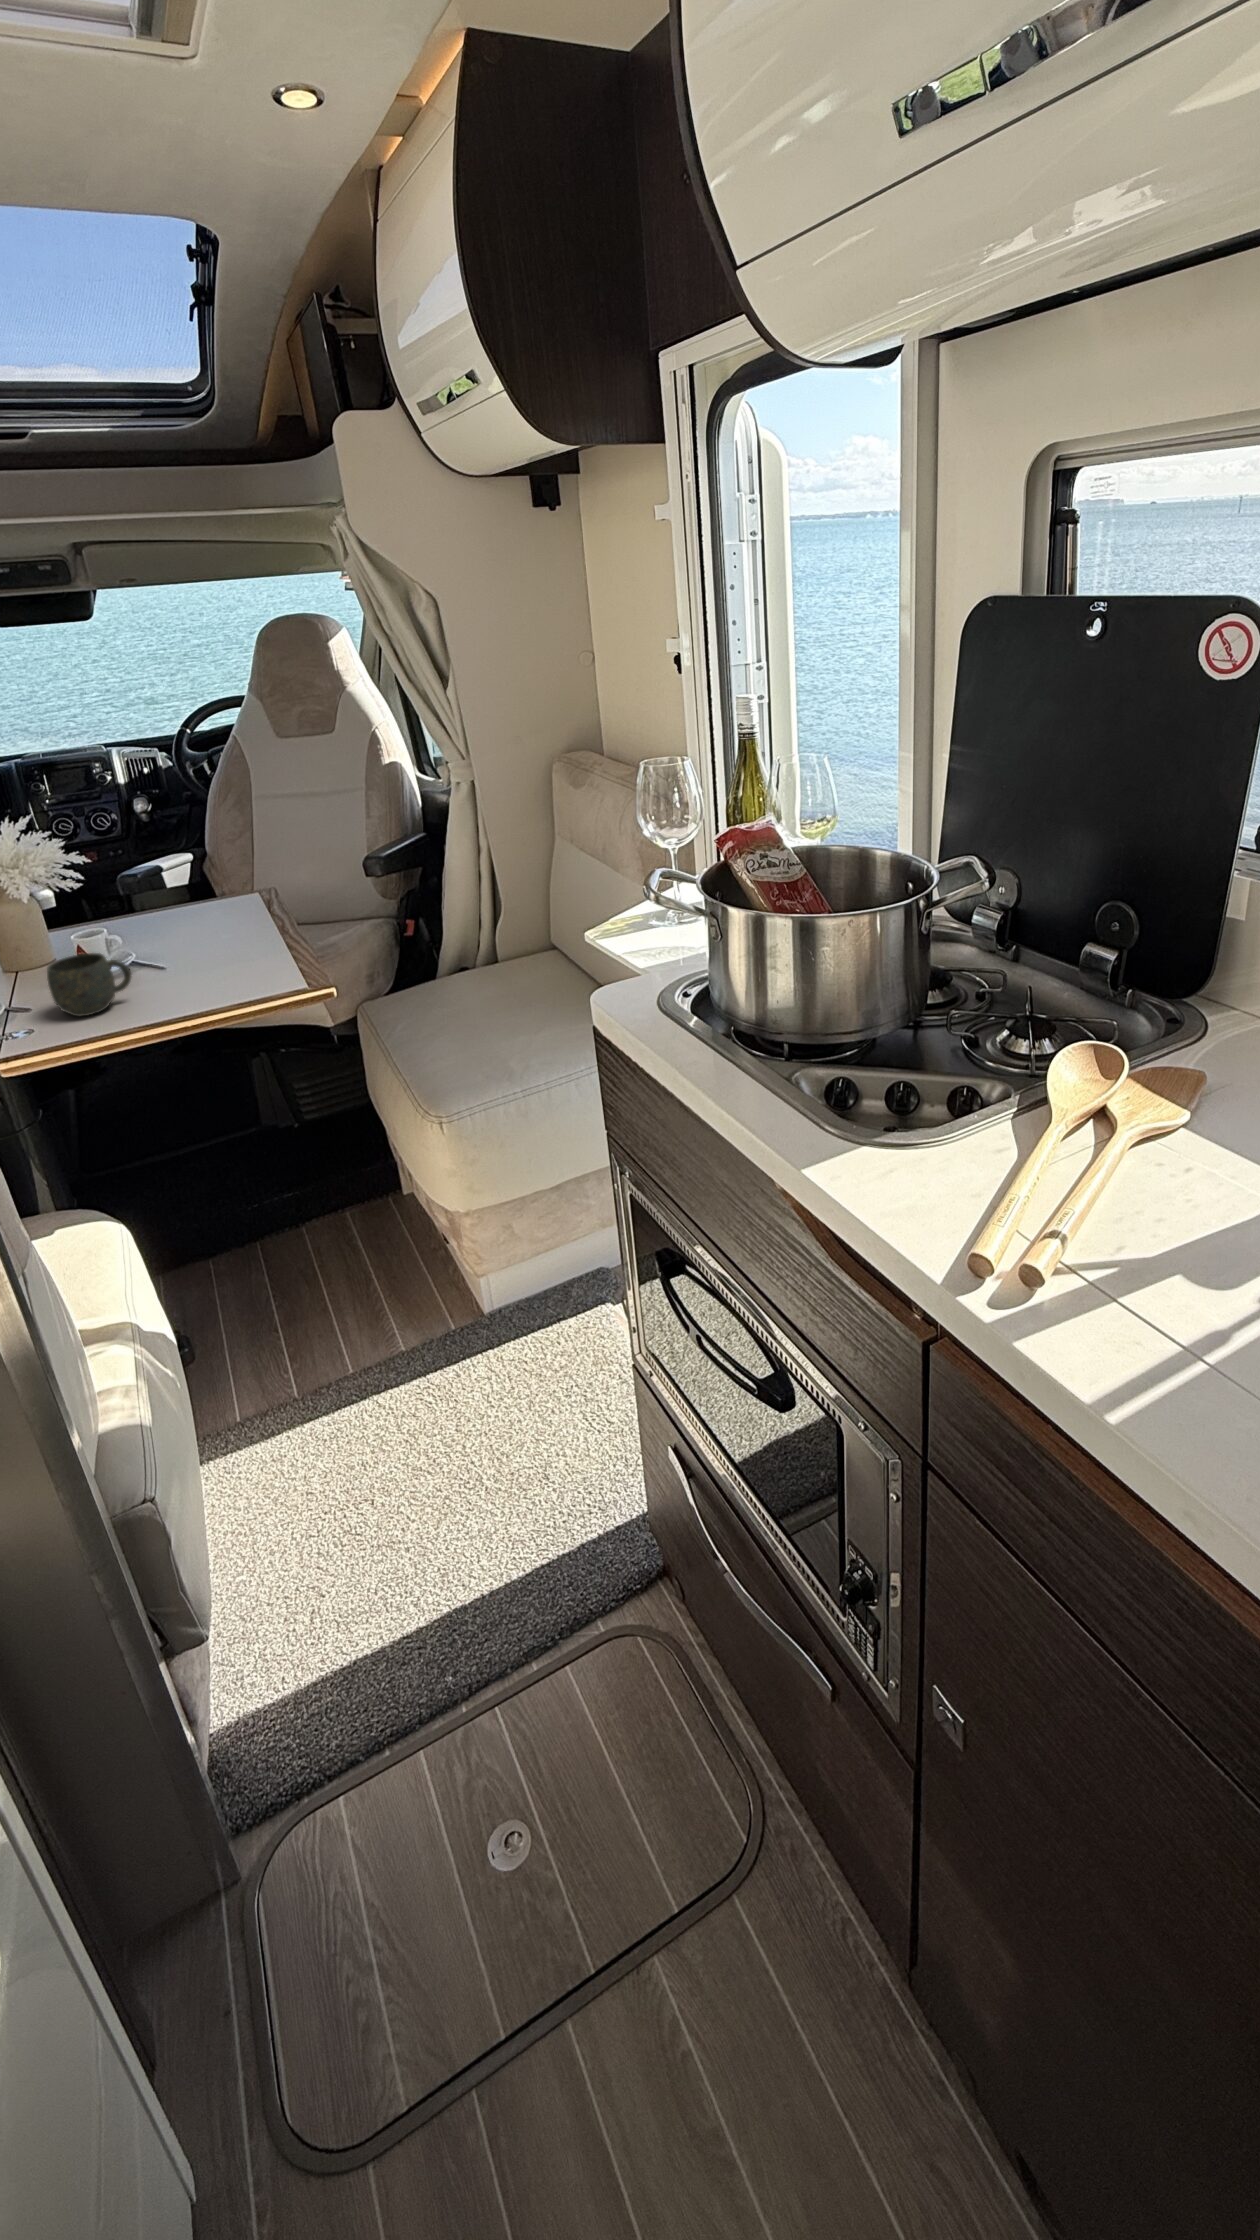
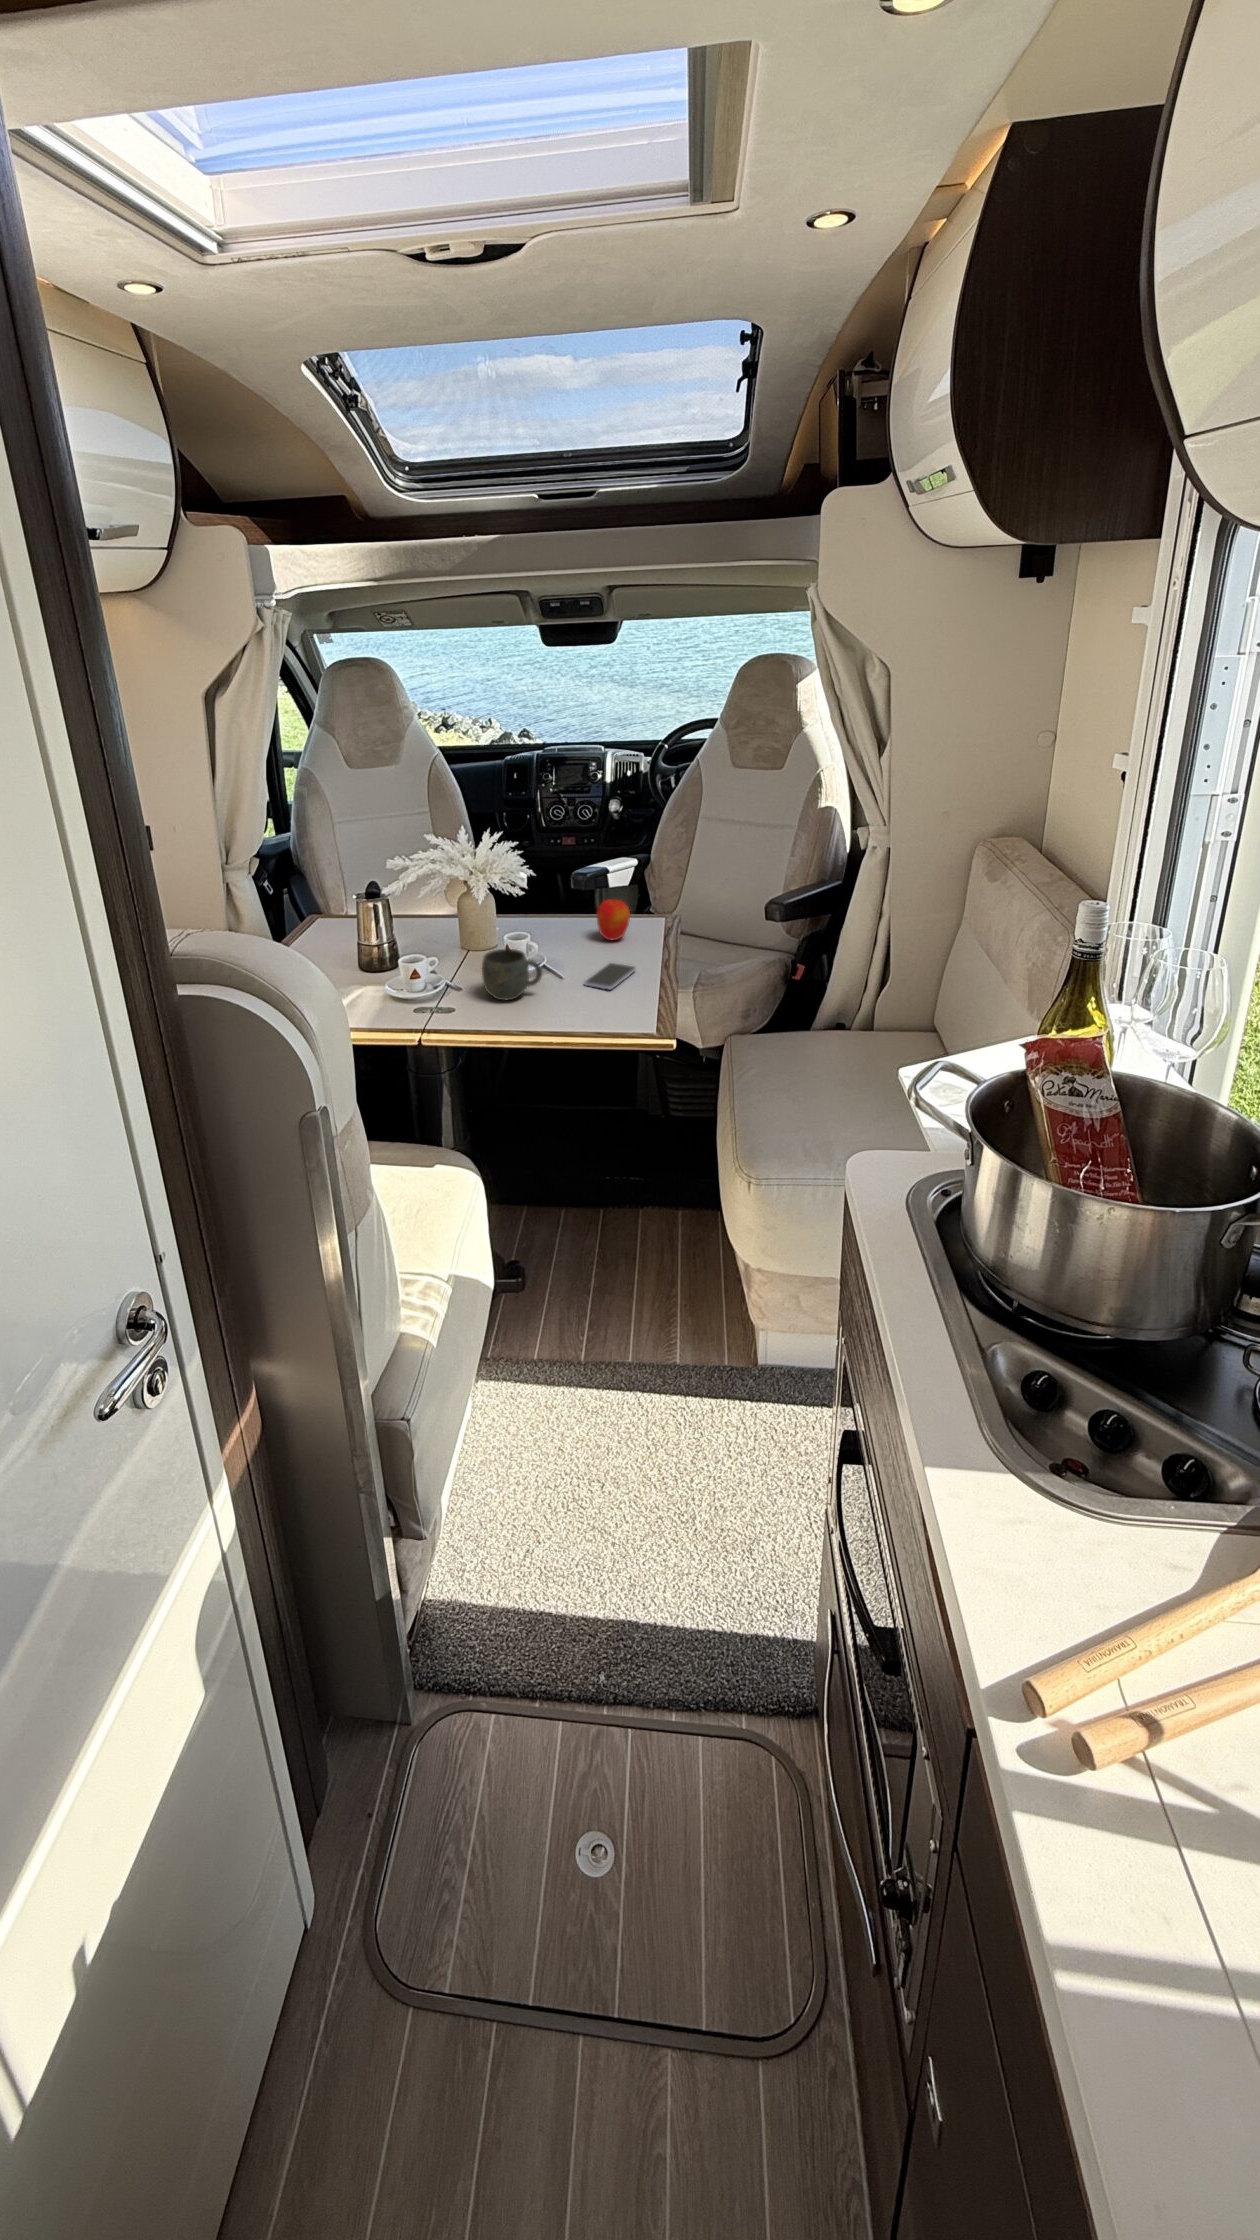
apple: none [171,883,214,933] -> present [596,899,630,940]
smartphone: none [185,949,241,979] -> present [585,963,636,989]

